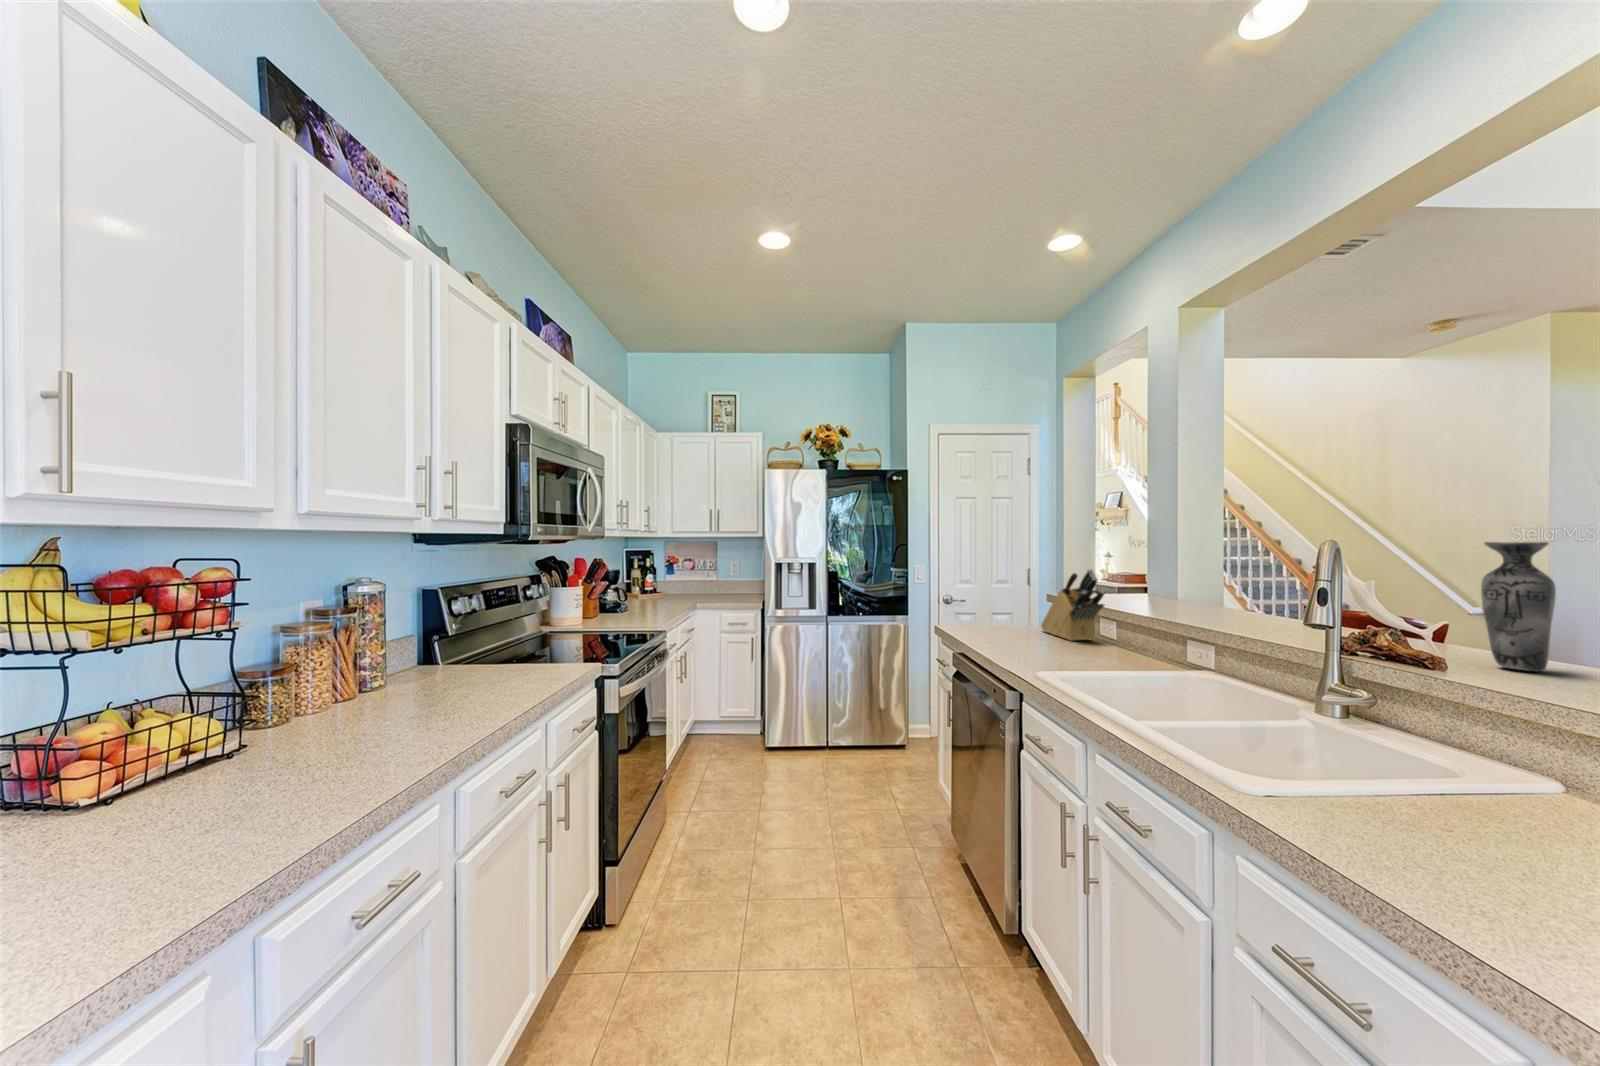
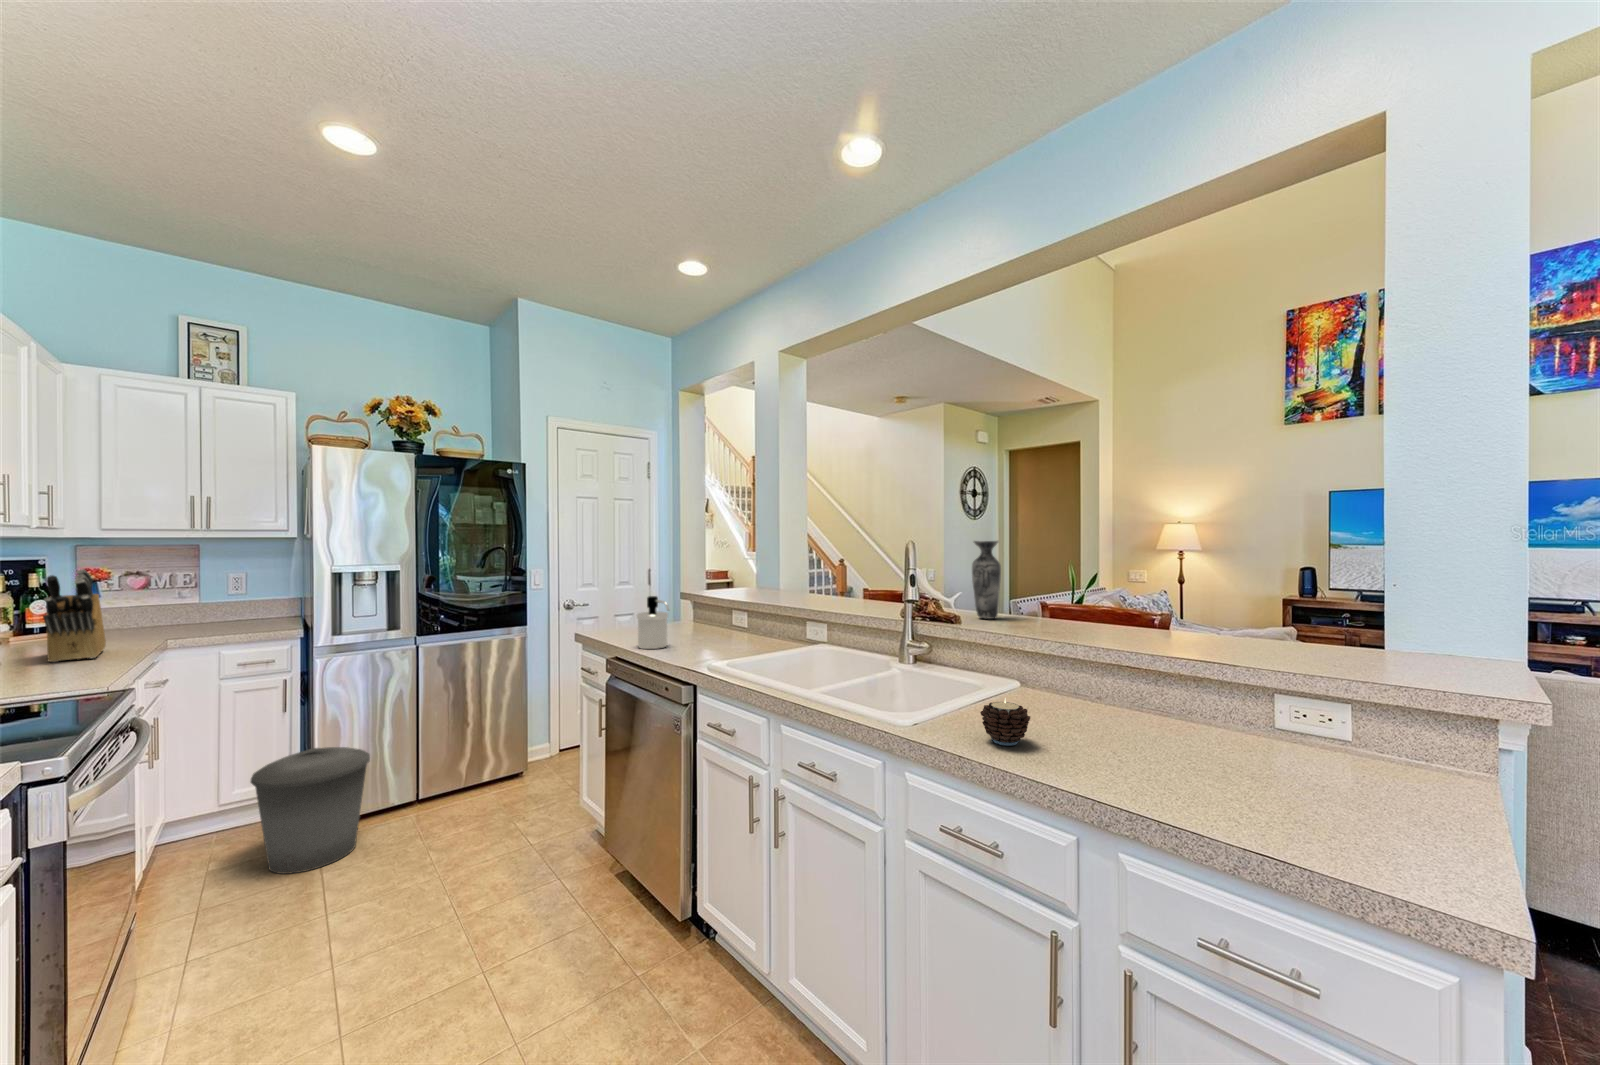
knife block: present [1041,569,1104,641] -> present [43,569,106,662]
soap dispenser: none [981,596,1013,649] -> present [637,596,669,649]
trash can: none [729,688,796,775] -> present [251,747,370,874]
candle: none [1382,802,1497,887] -> present [980,698,1030,746]

